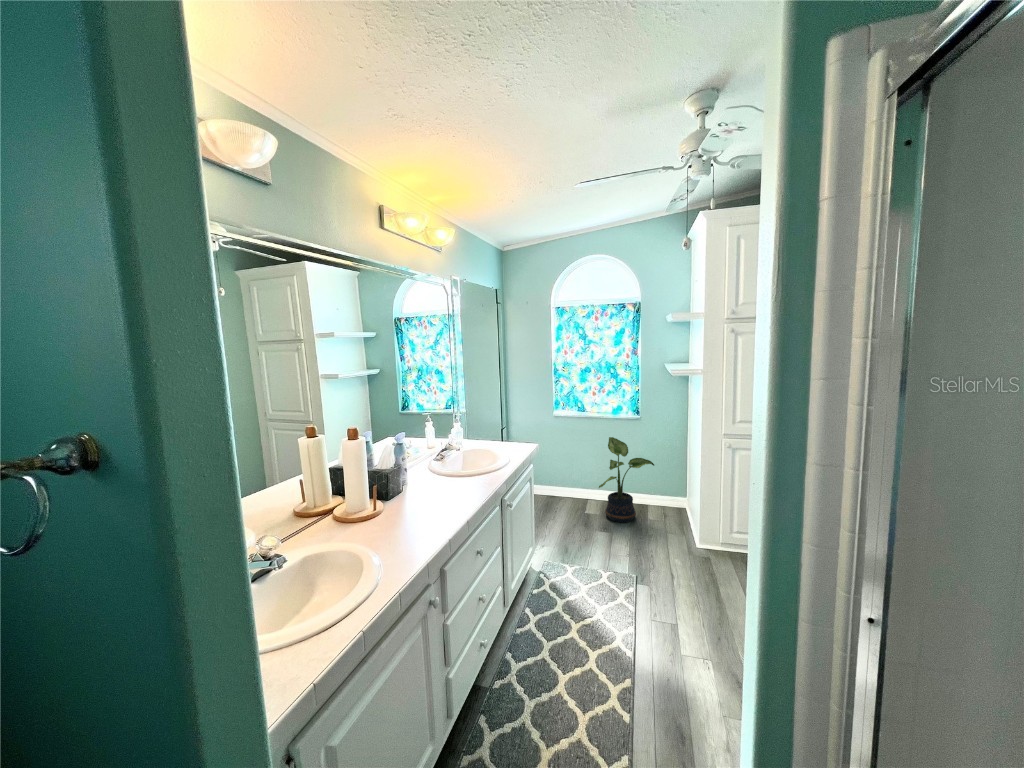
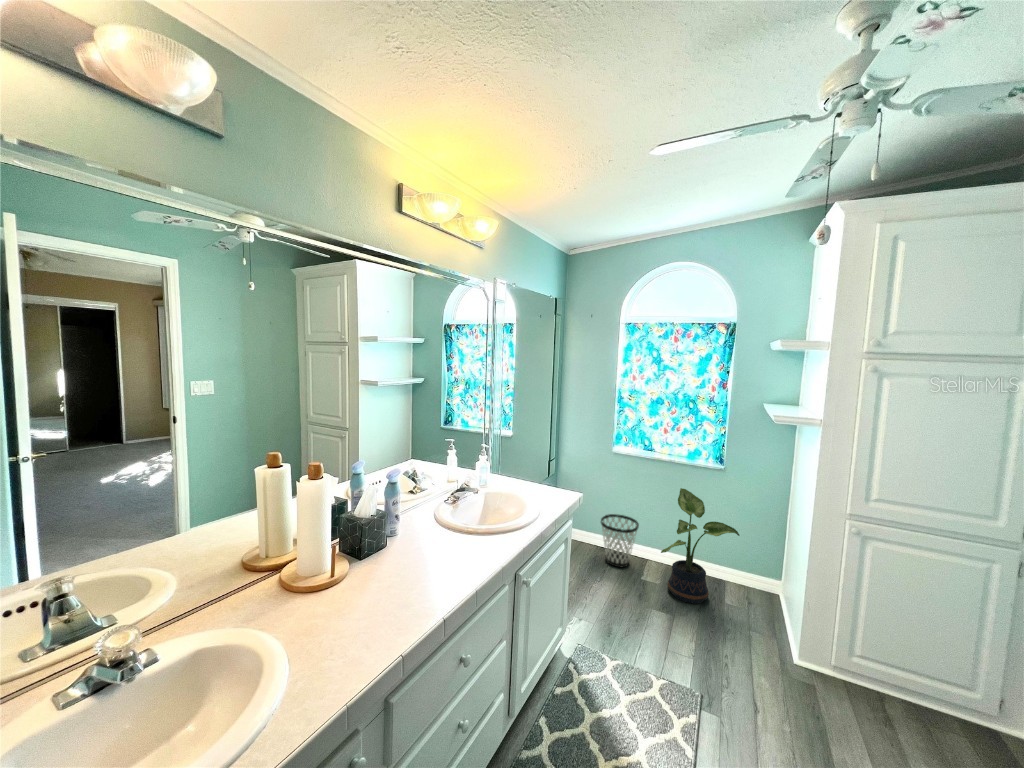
wastebasket: none [549,466,580,507] -> present [601,514,639,567]

